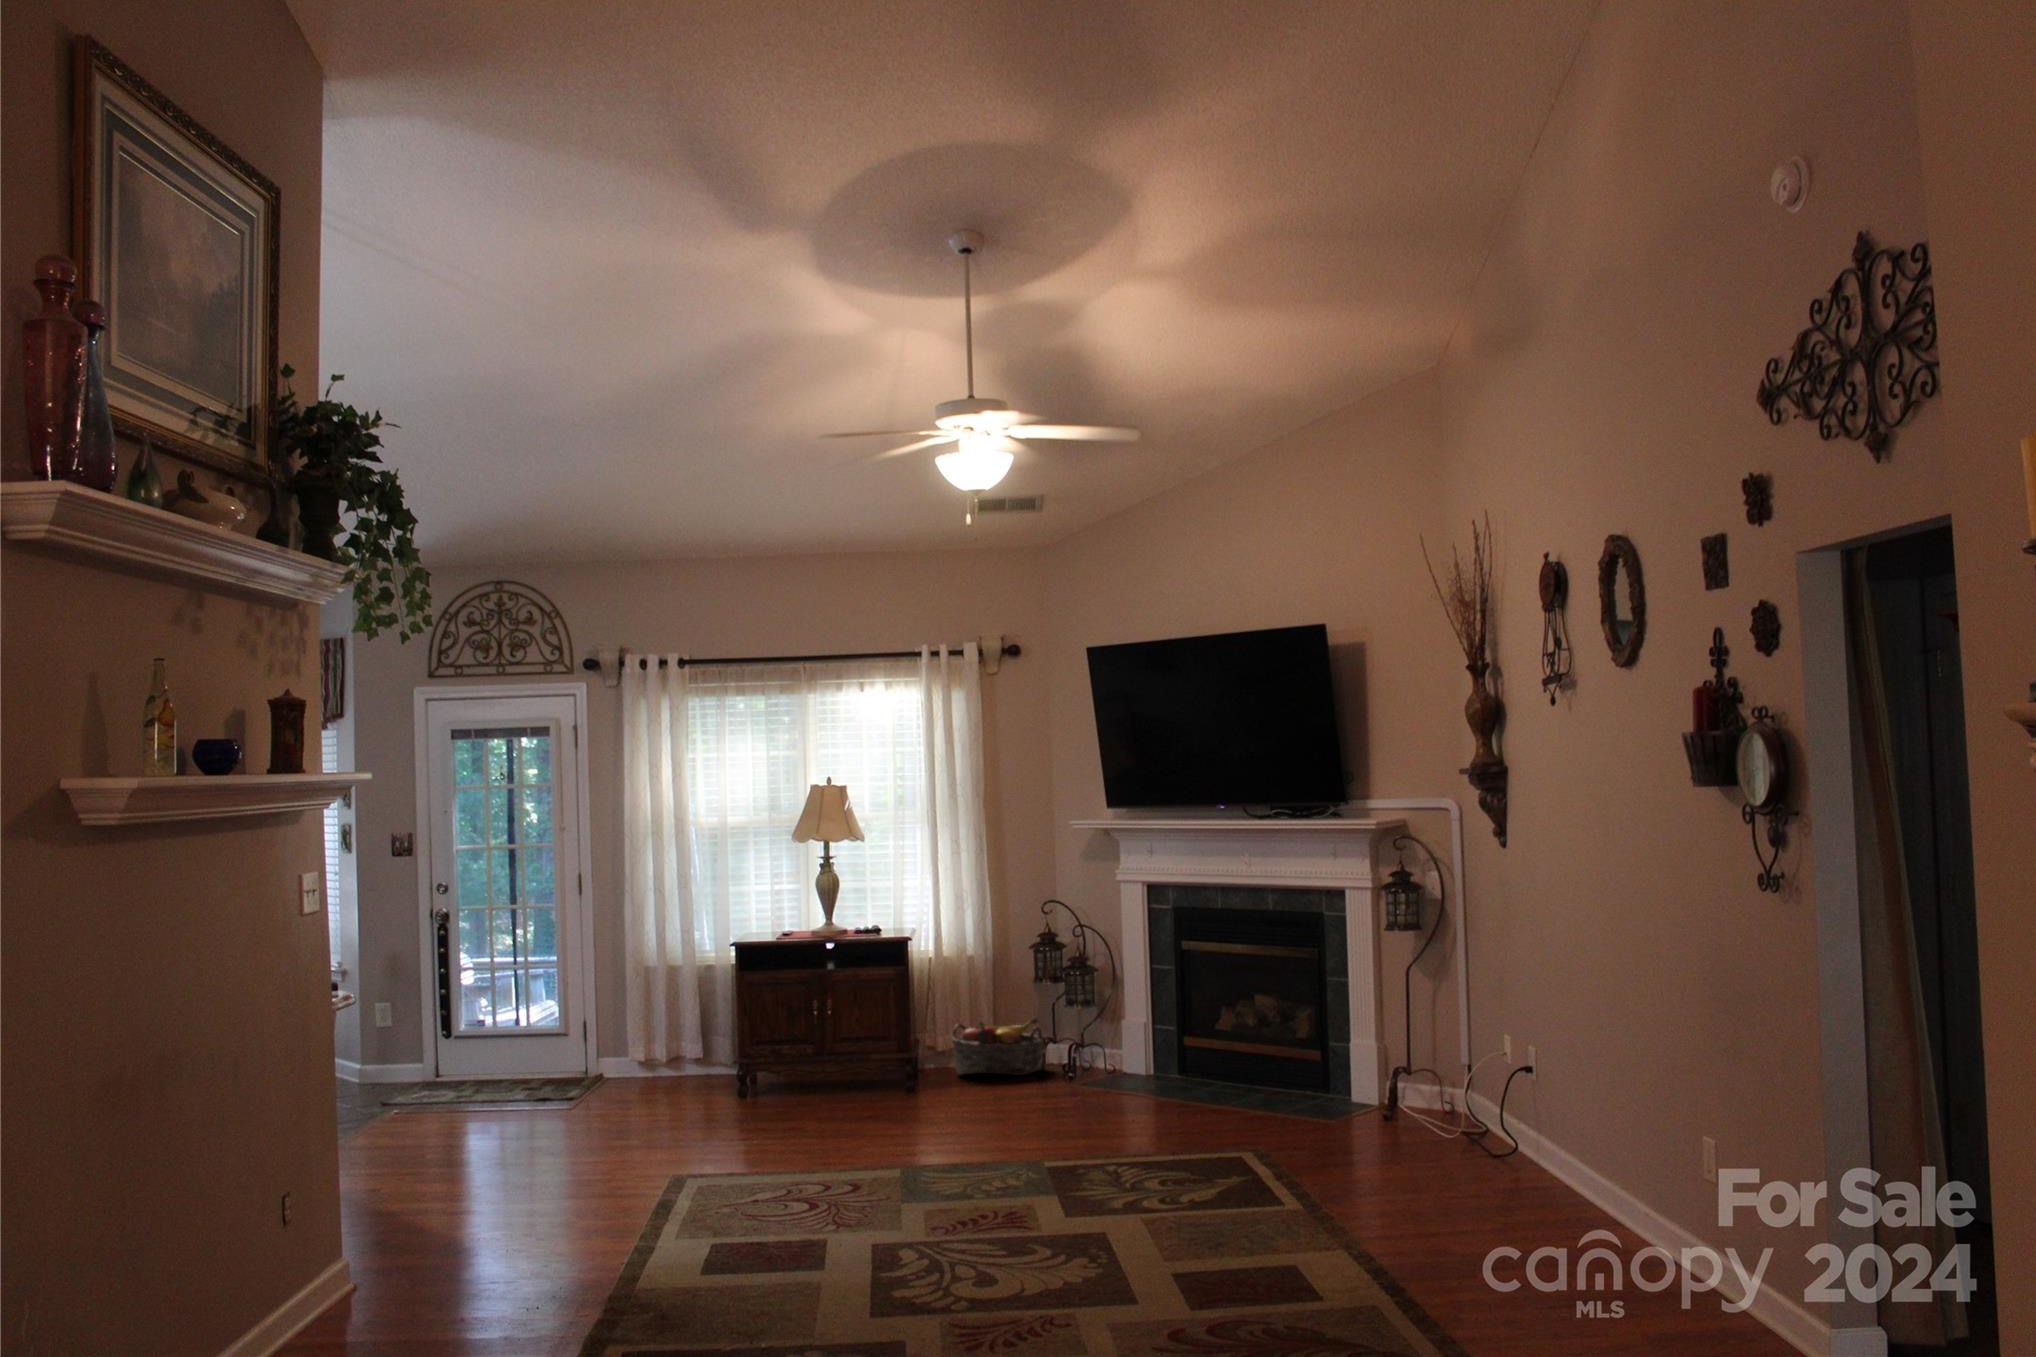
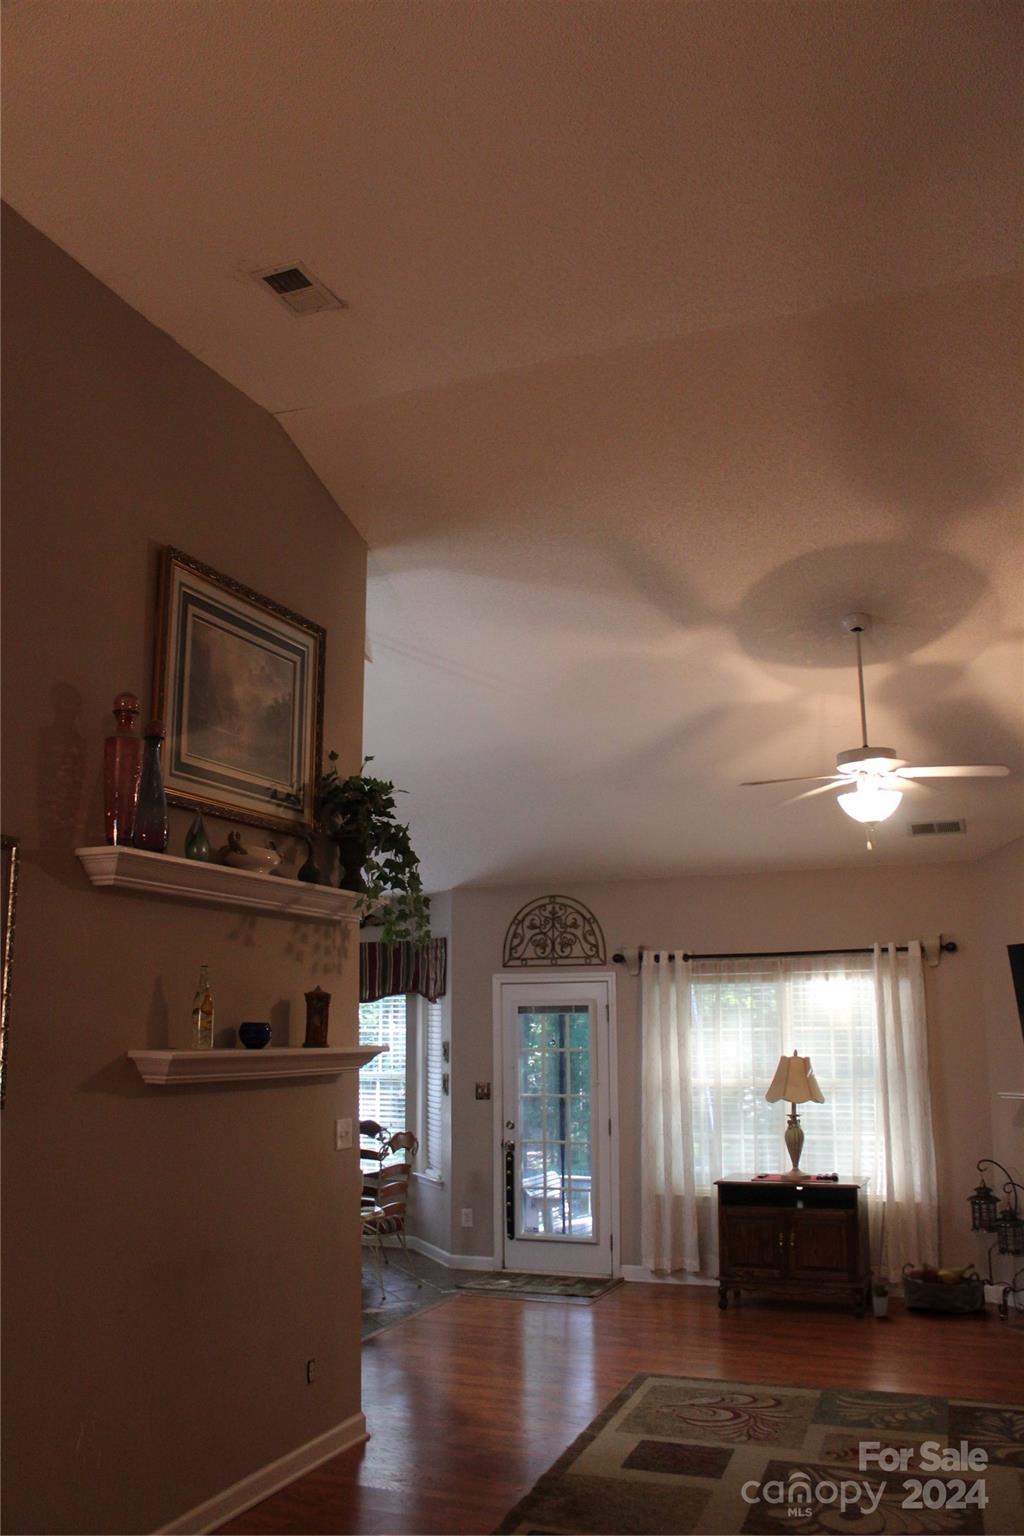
decorative plant: none [920,1033,944,1087] -> present [872,1273,891,1317]

